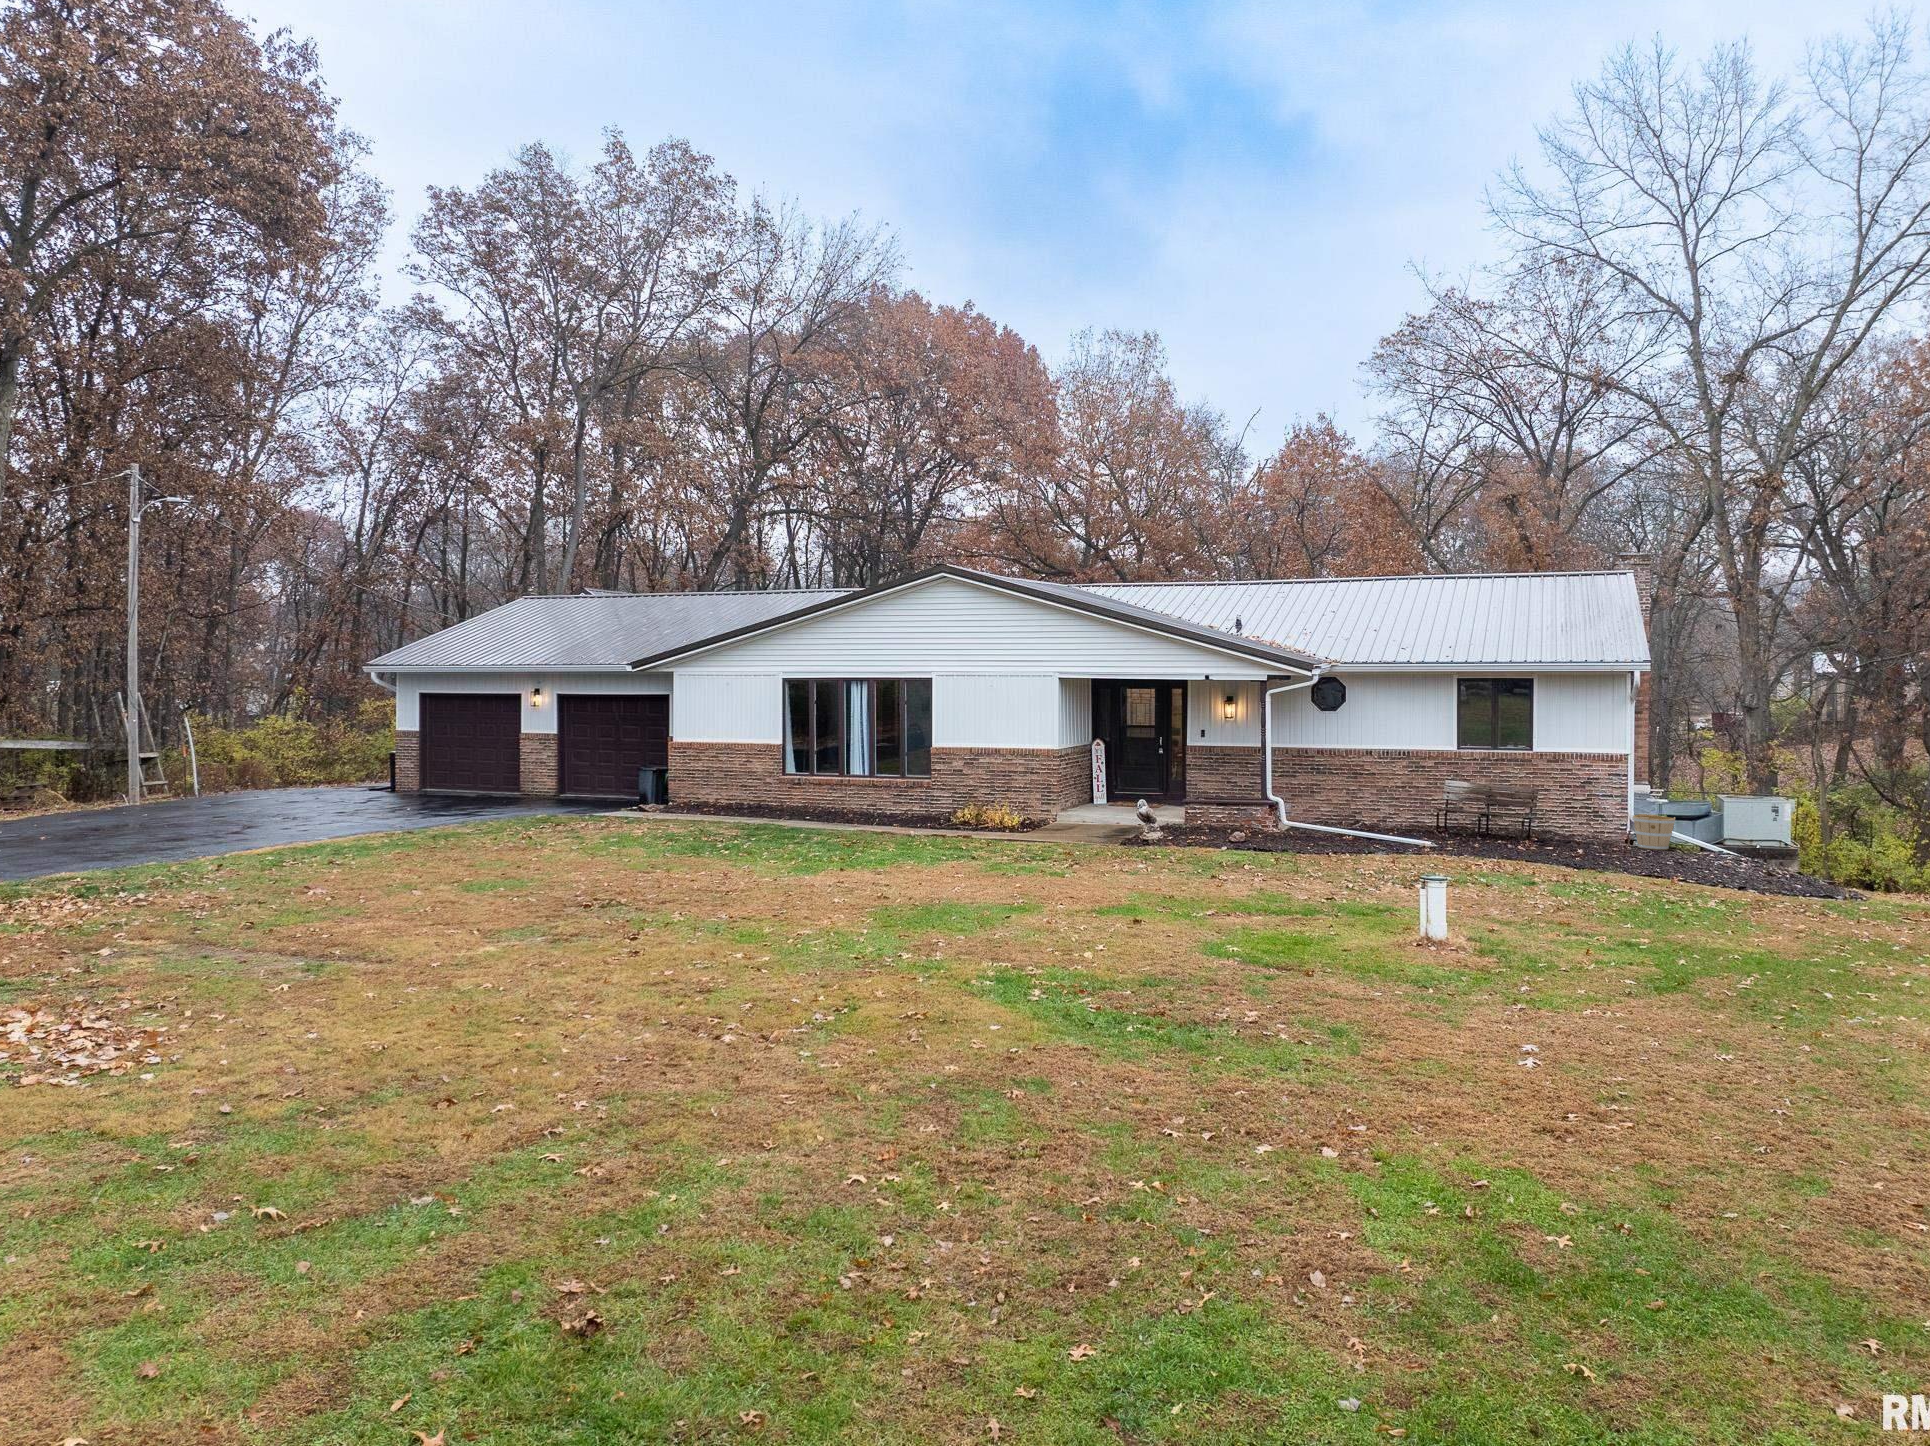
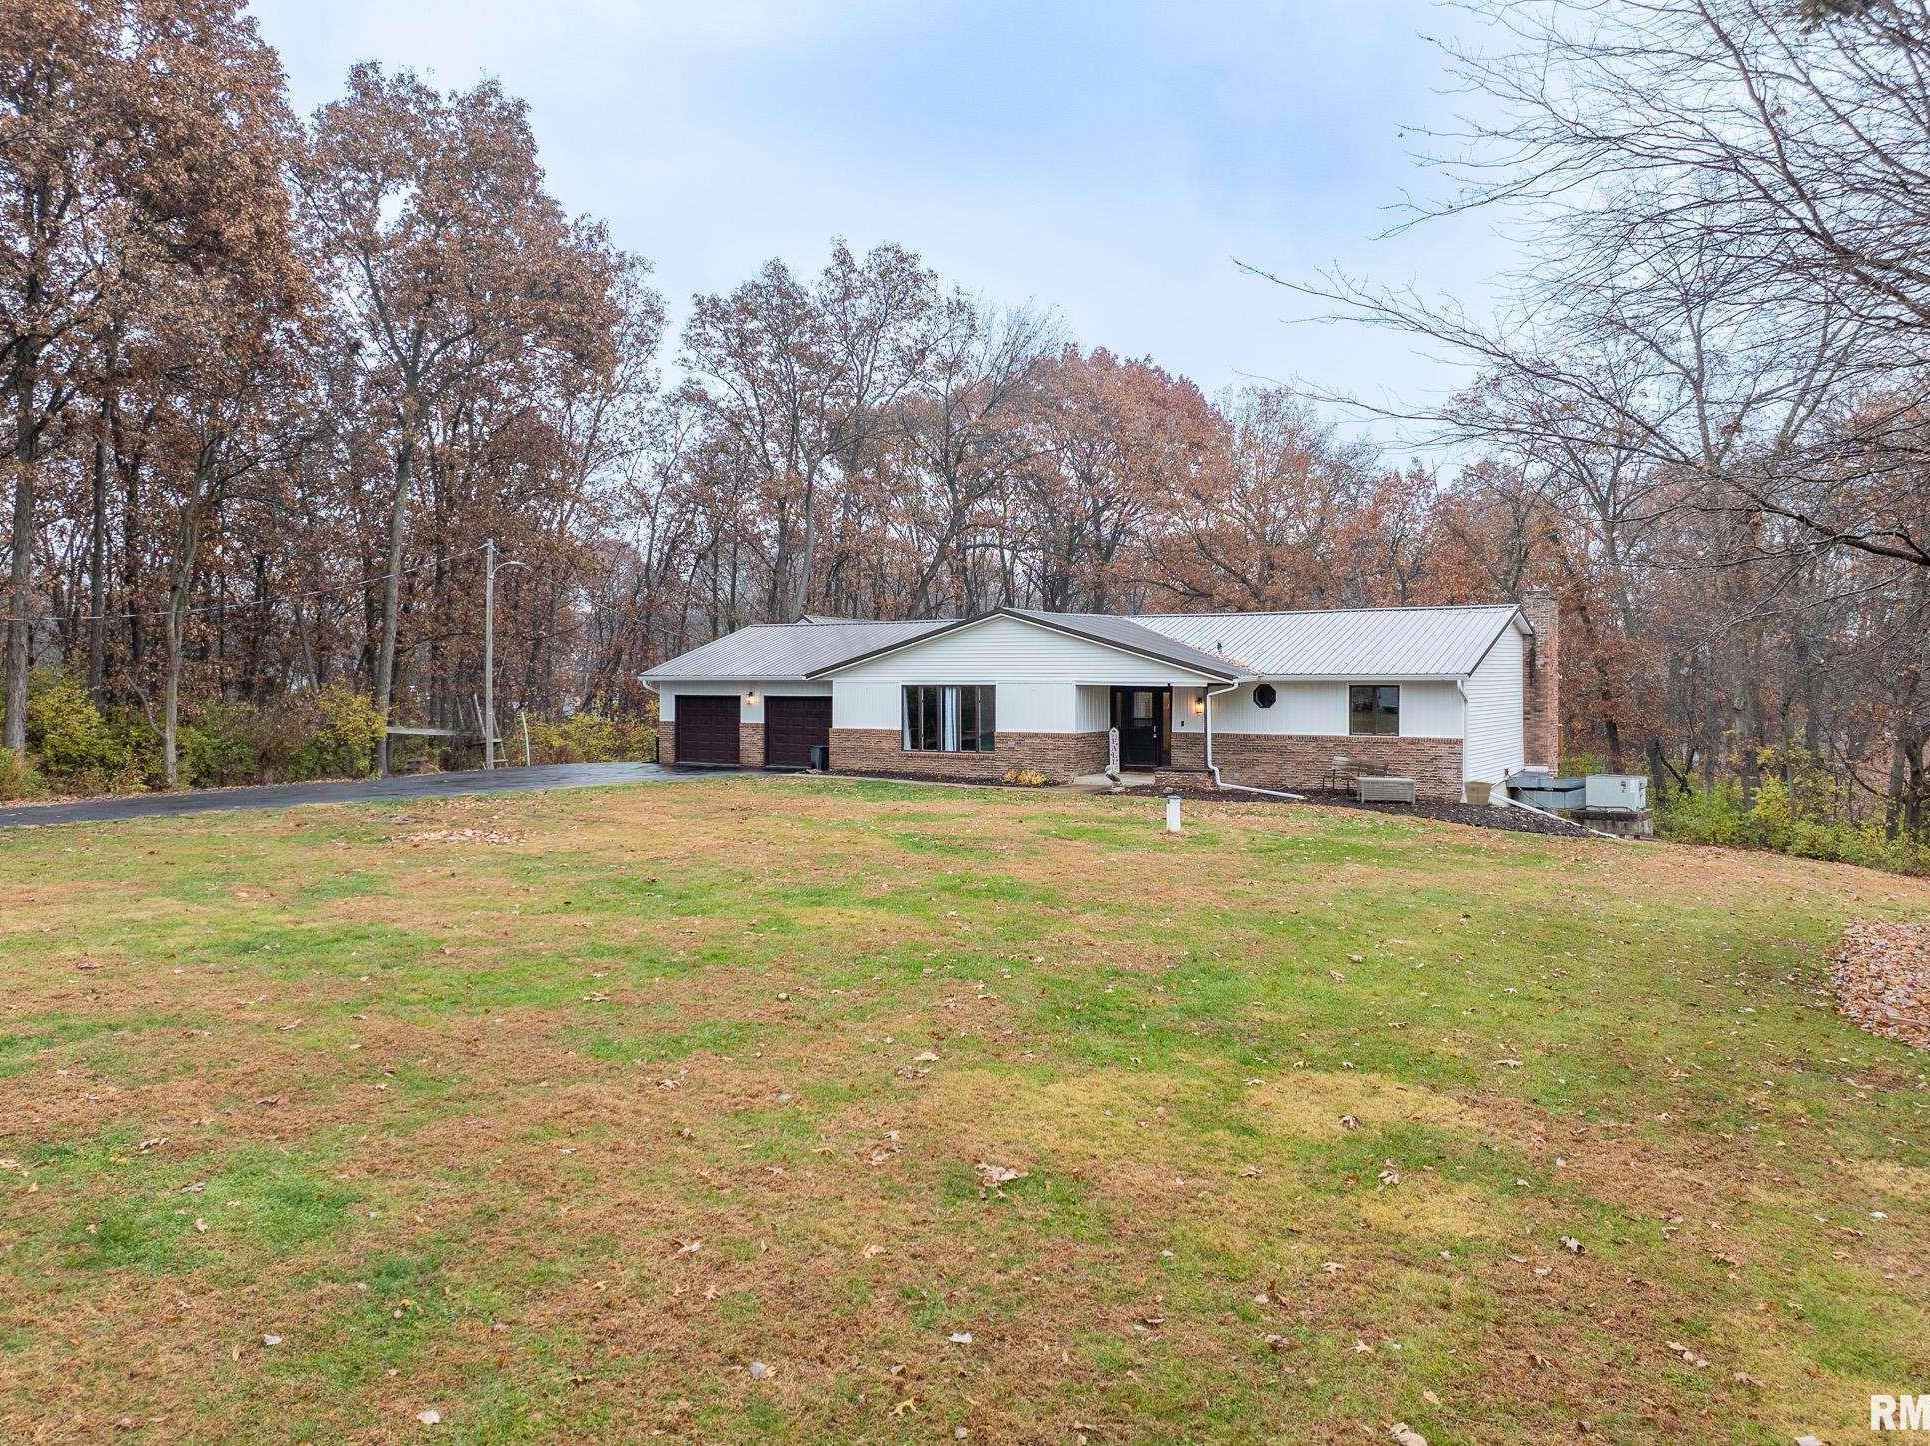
storage bench: none [1483,811,1579,850] -> present [1355,777,1416,804]

